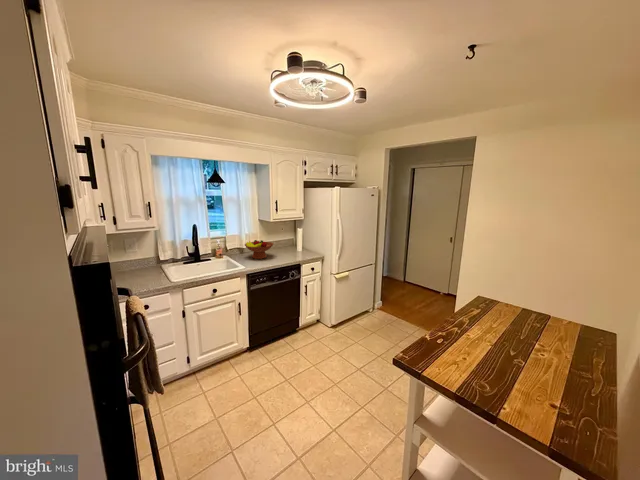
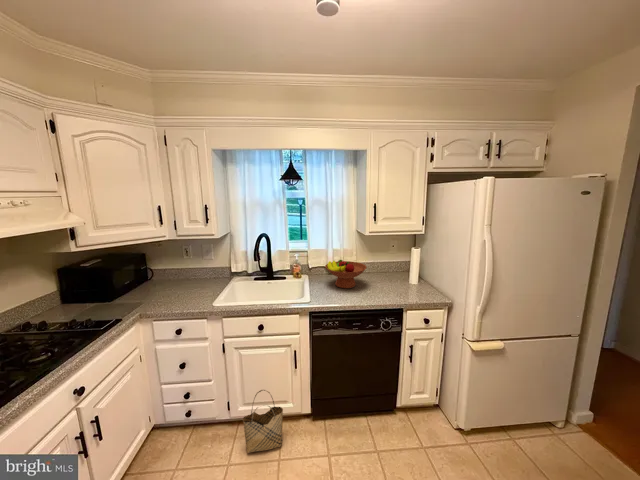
woven basket: none [208,336,237,381] -> present [243,390,283,453]

